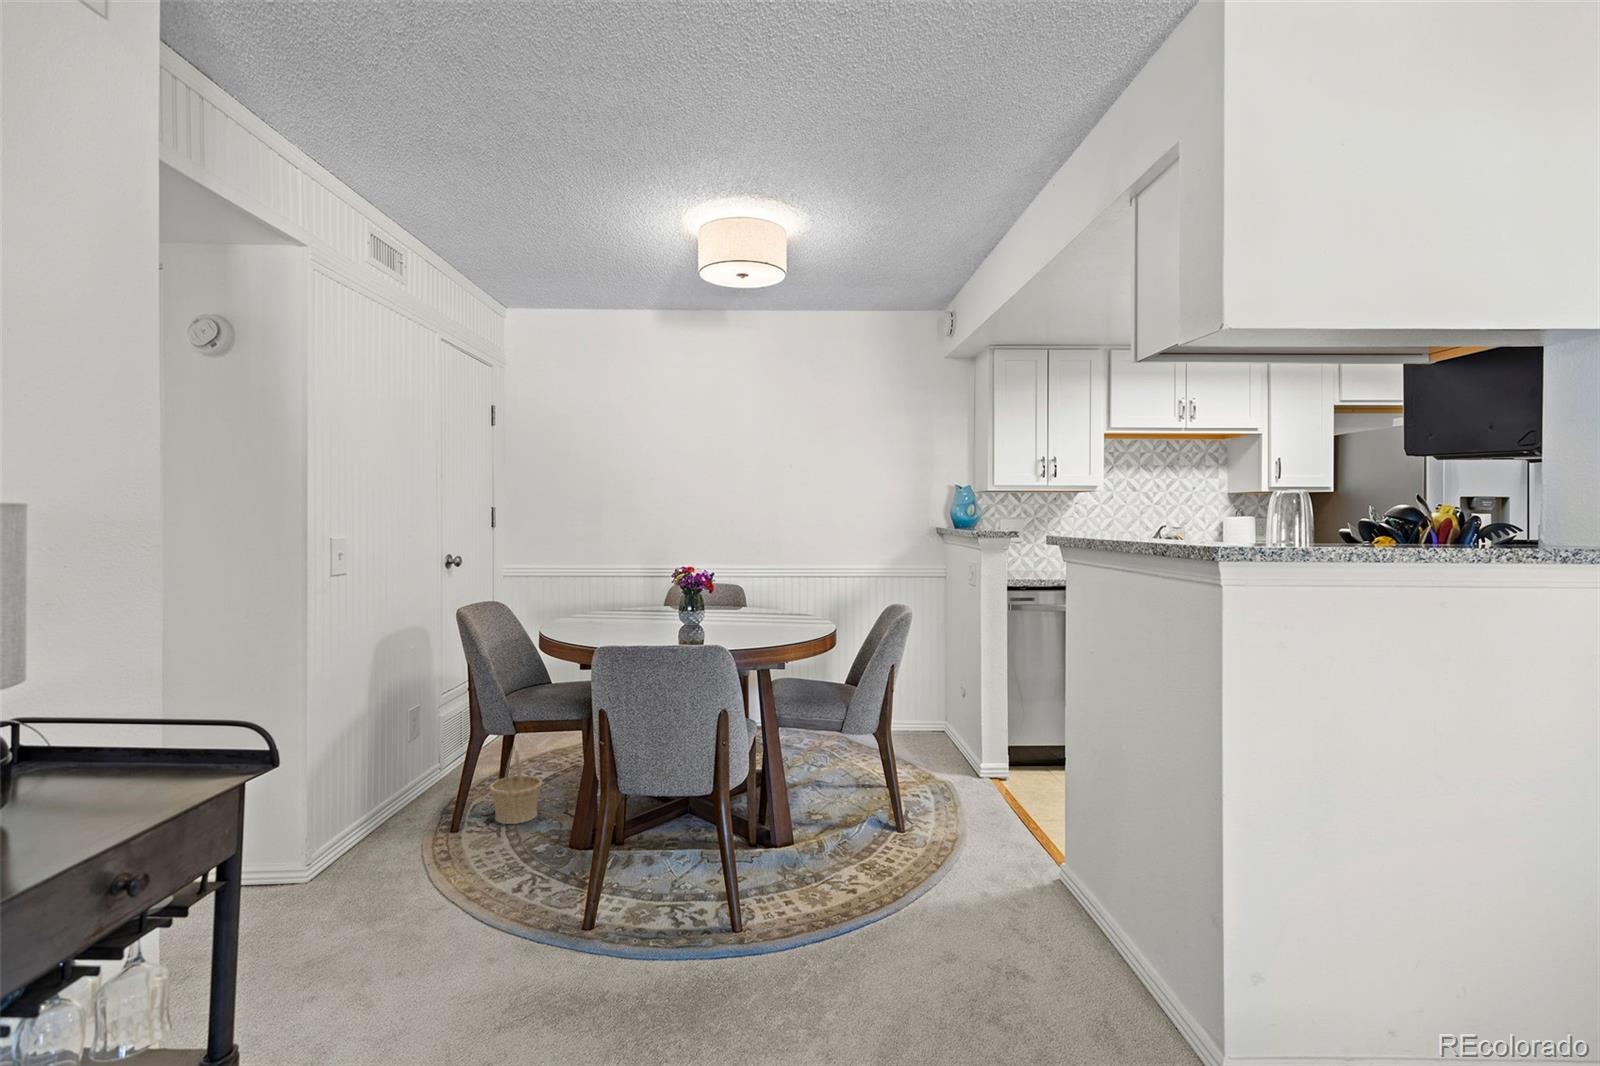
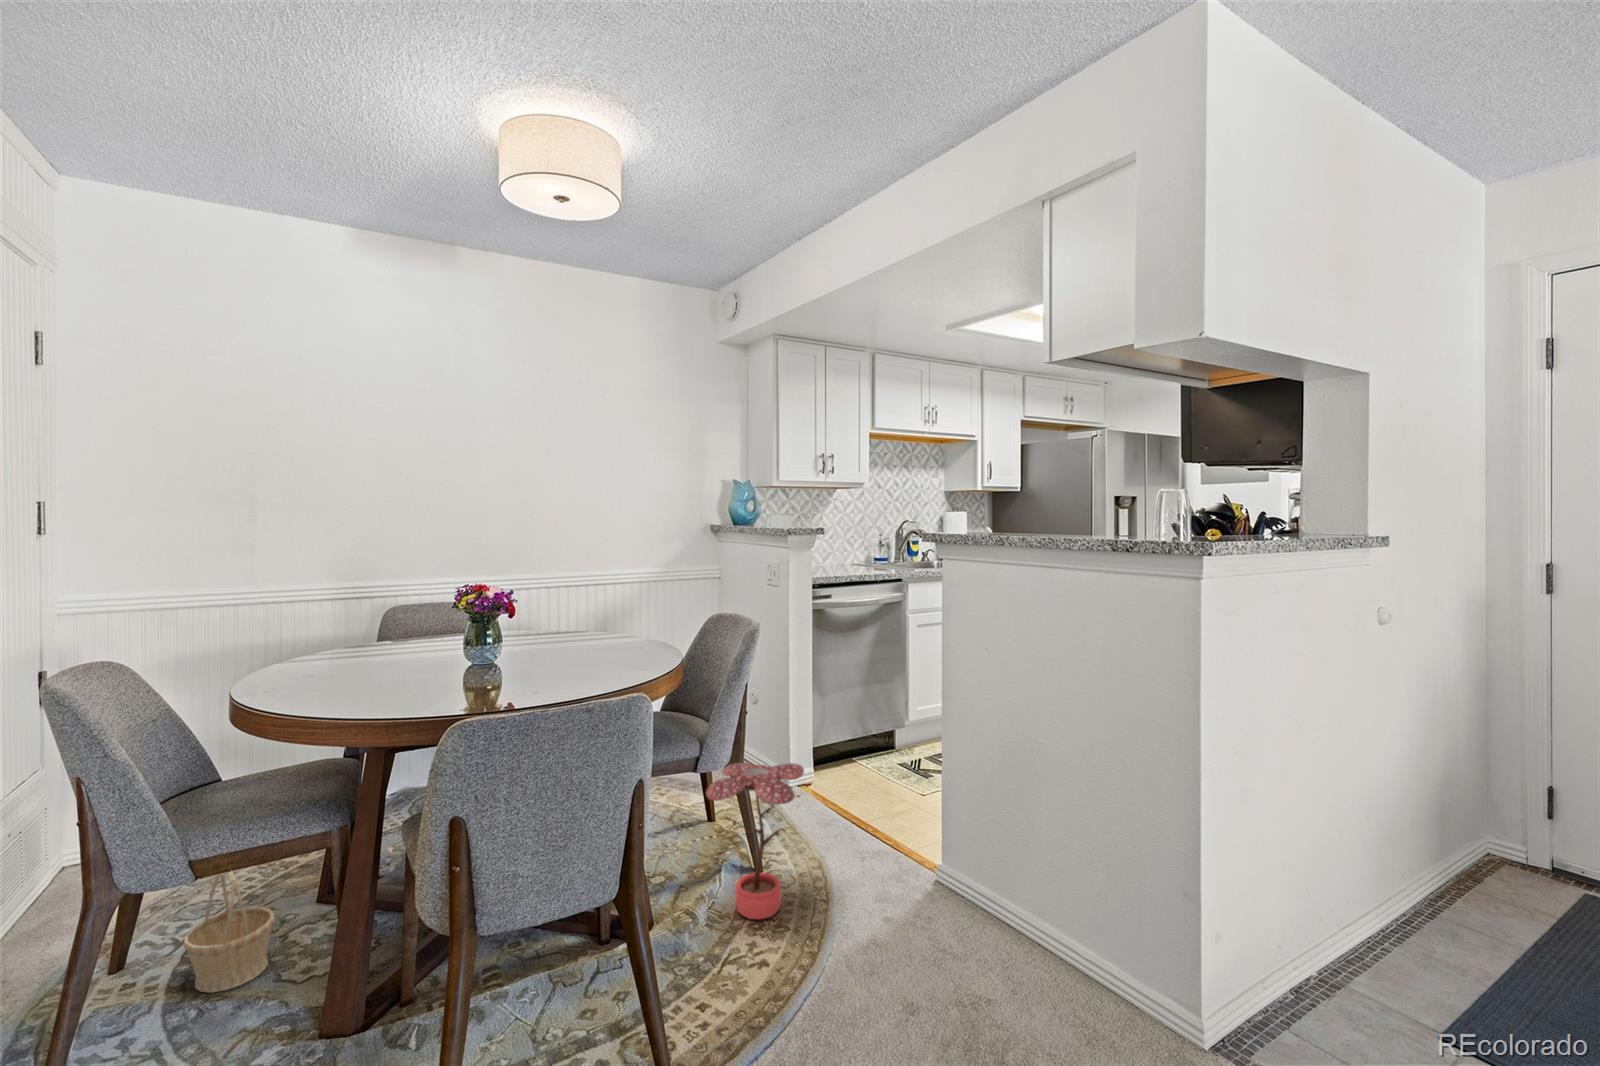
potted plant: none [831,727,927,864] -> present [706,763,804,919]

